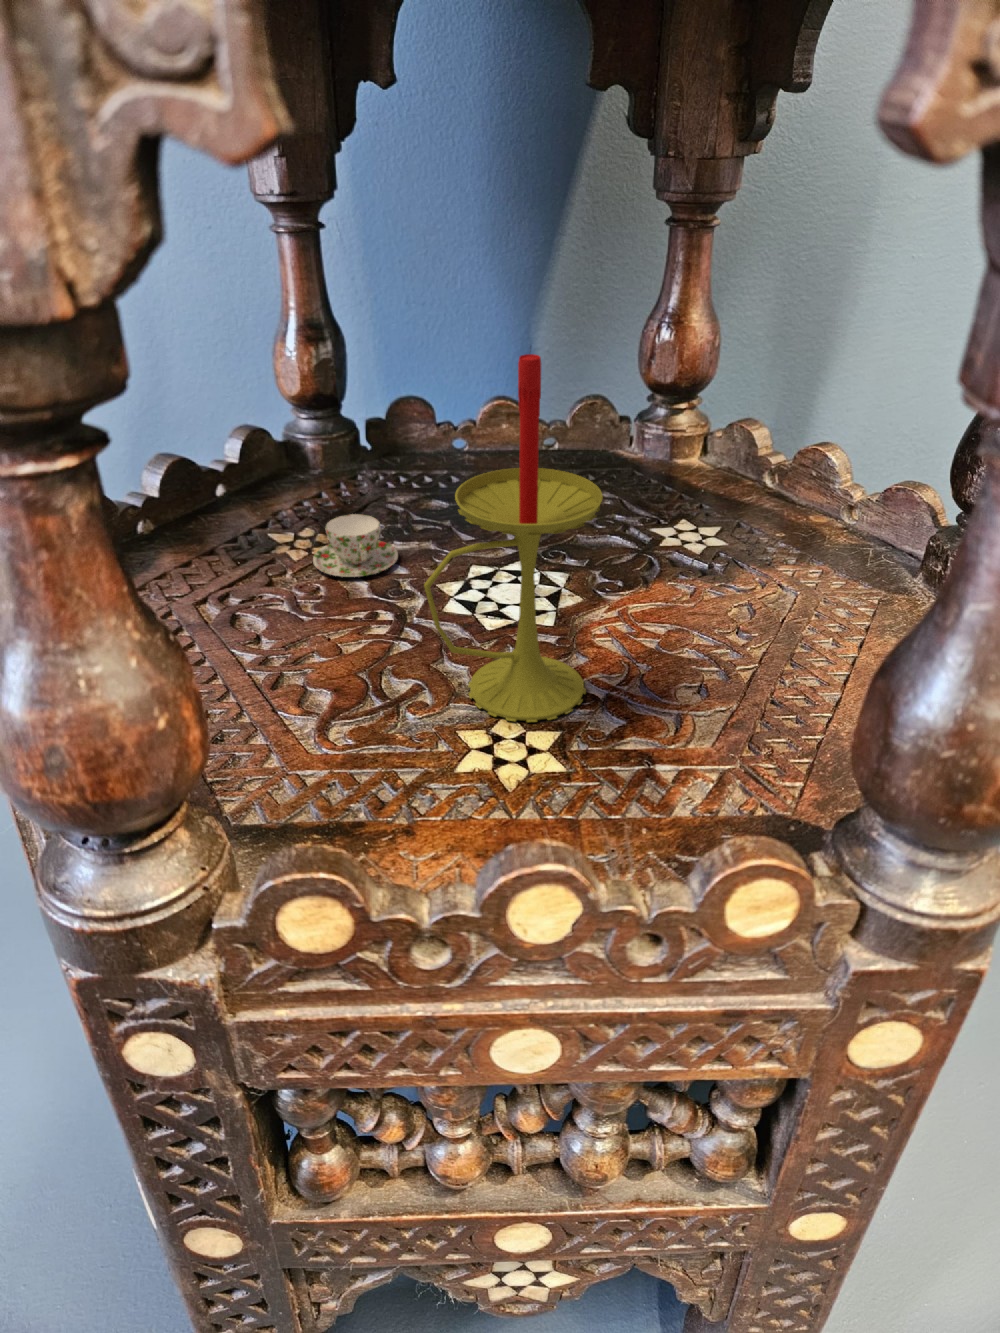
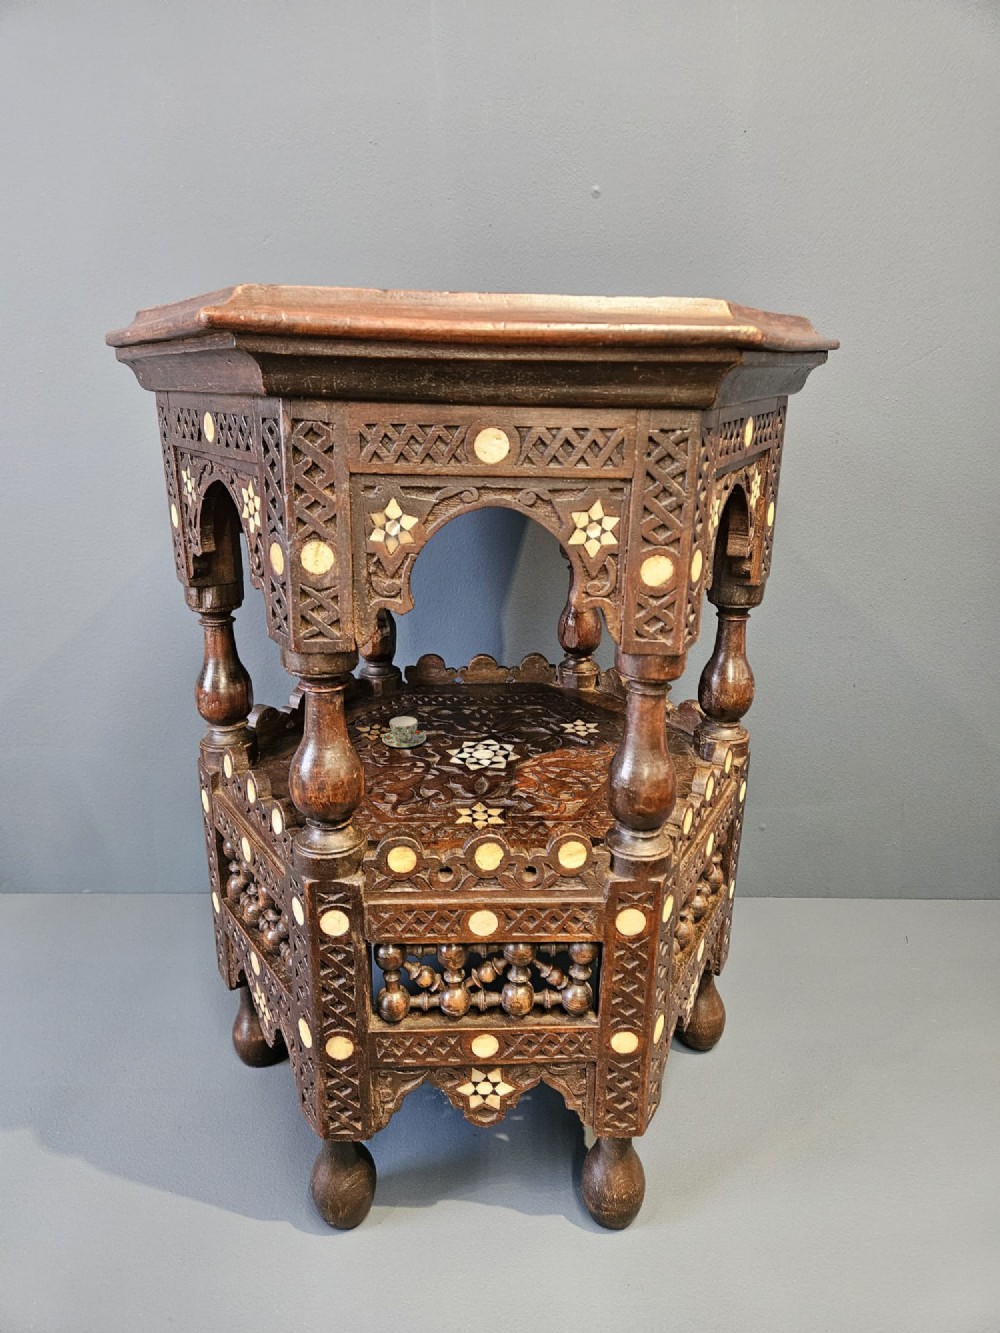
candle: present [424,354,602,722] -> none [442,642,520,805]

